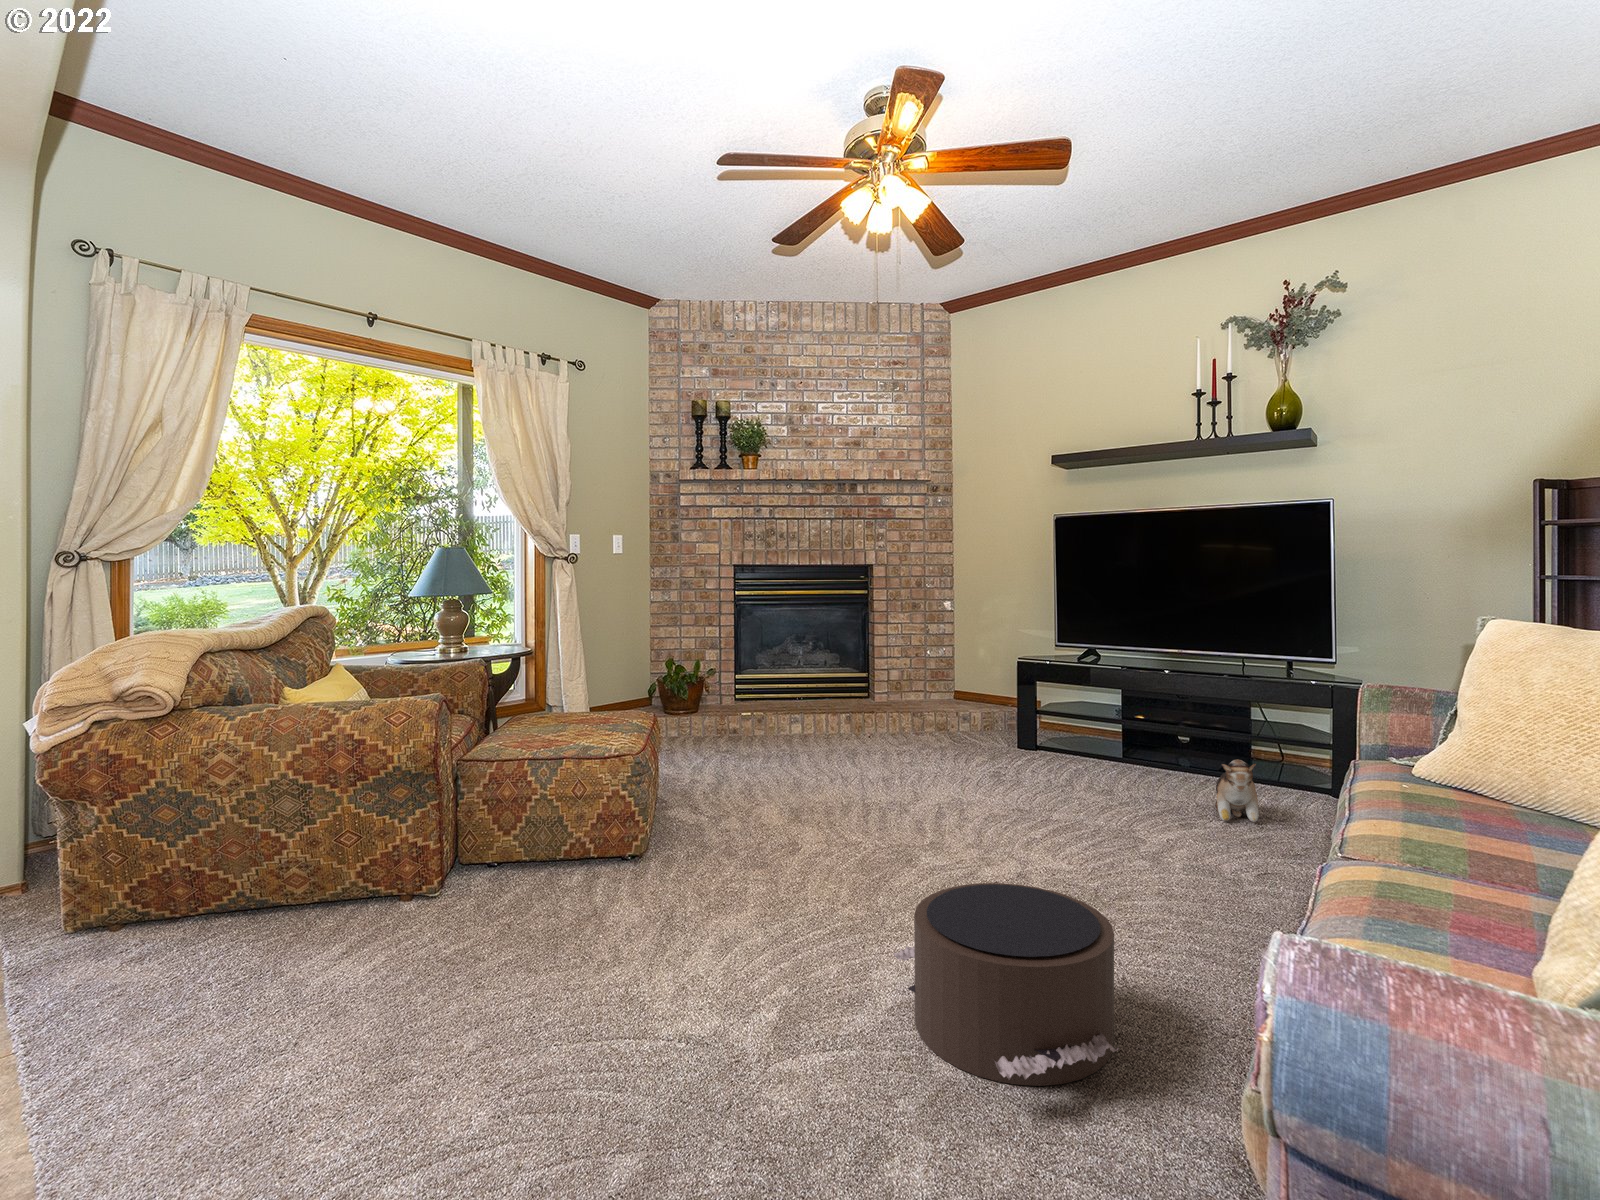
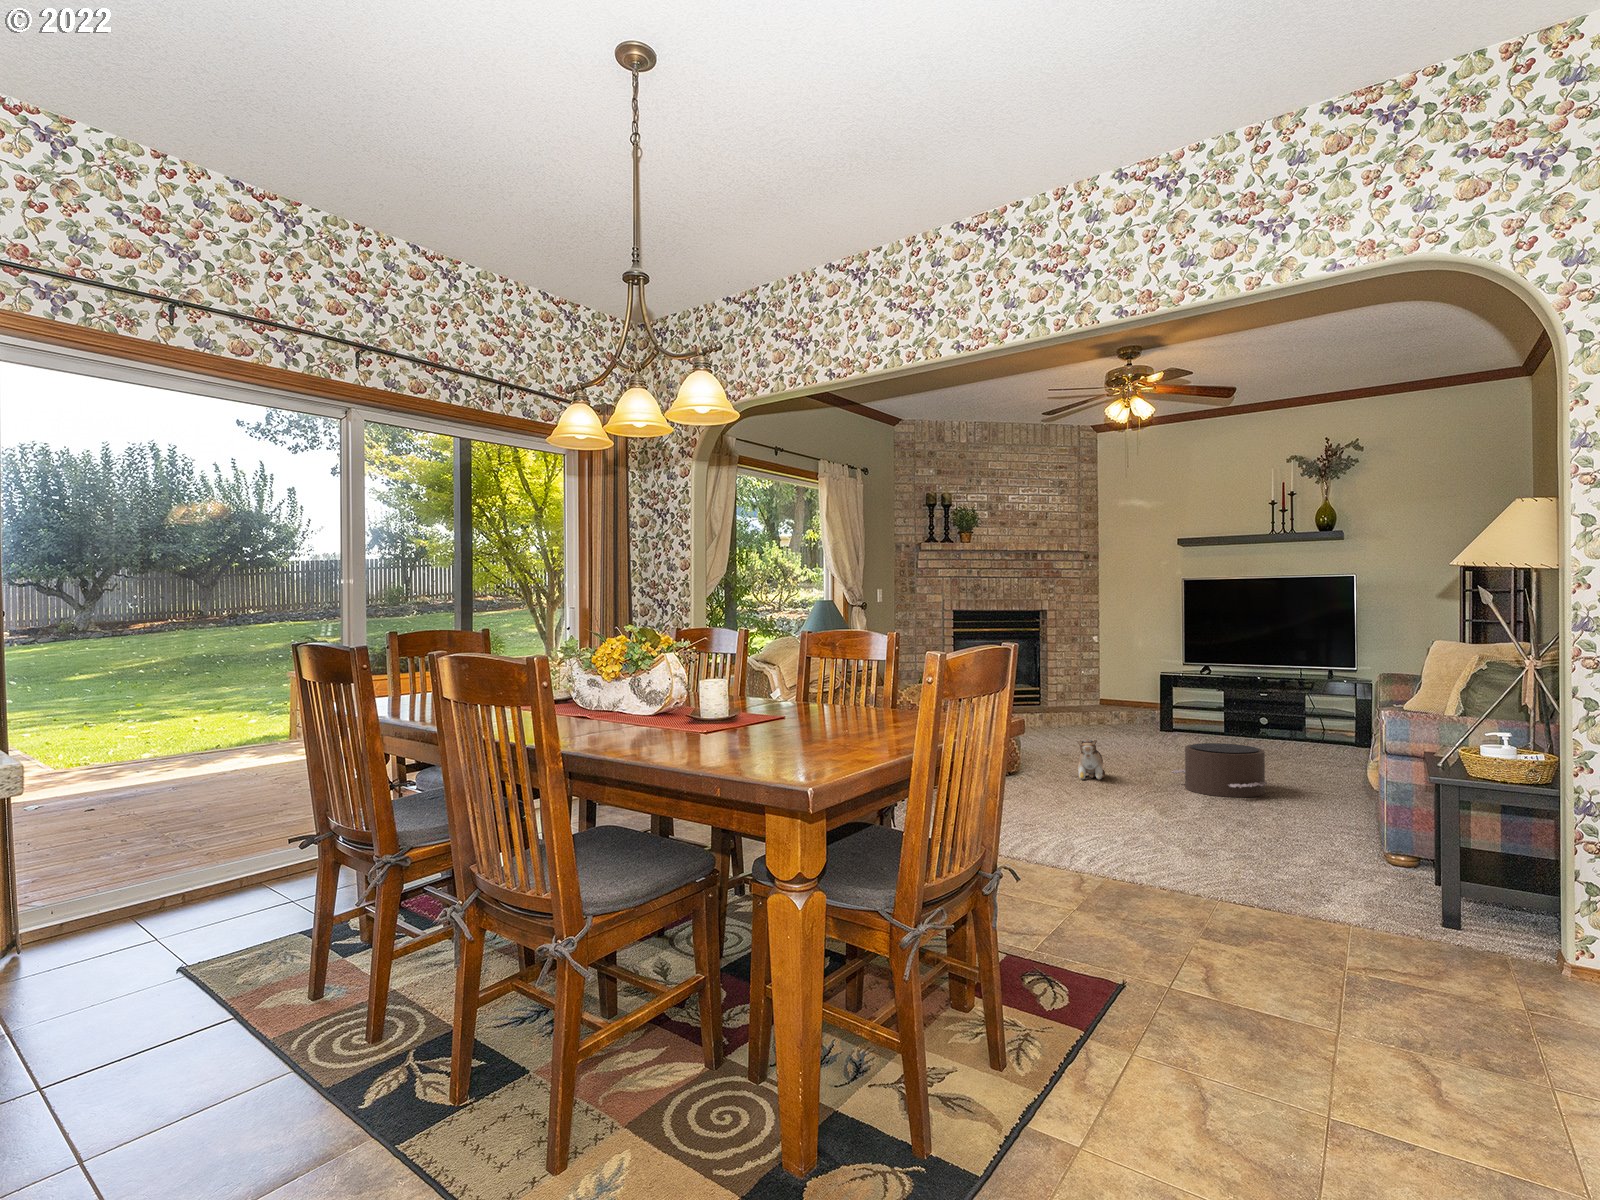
plush toy: present [1215,759,1258,822] -> present [1077,739,1105,780]

